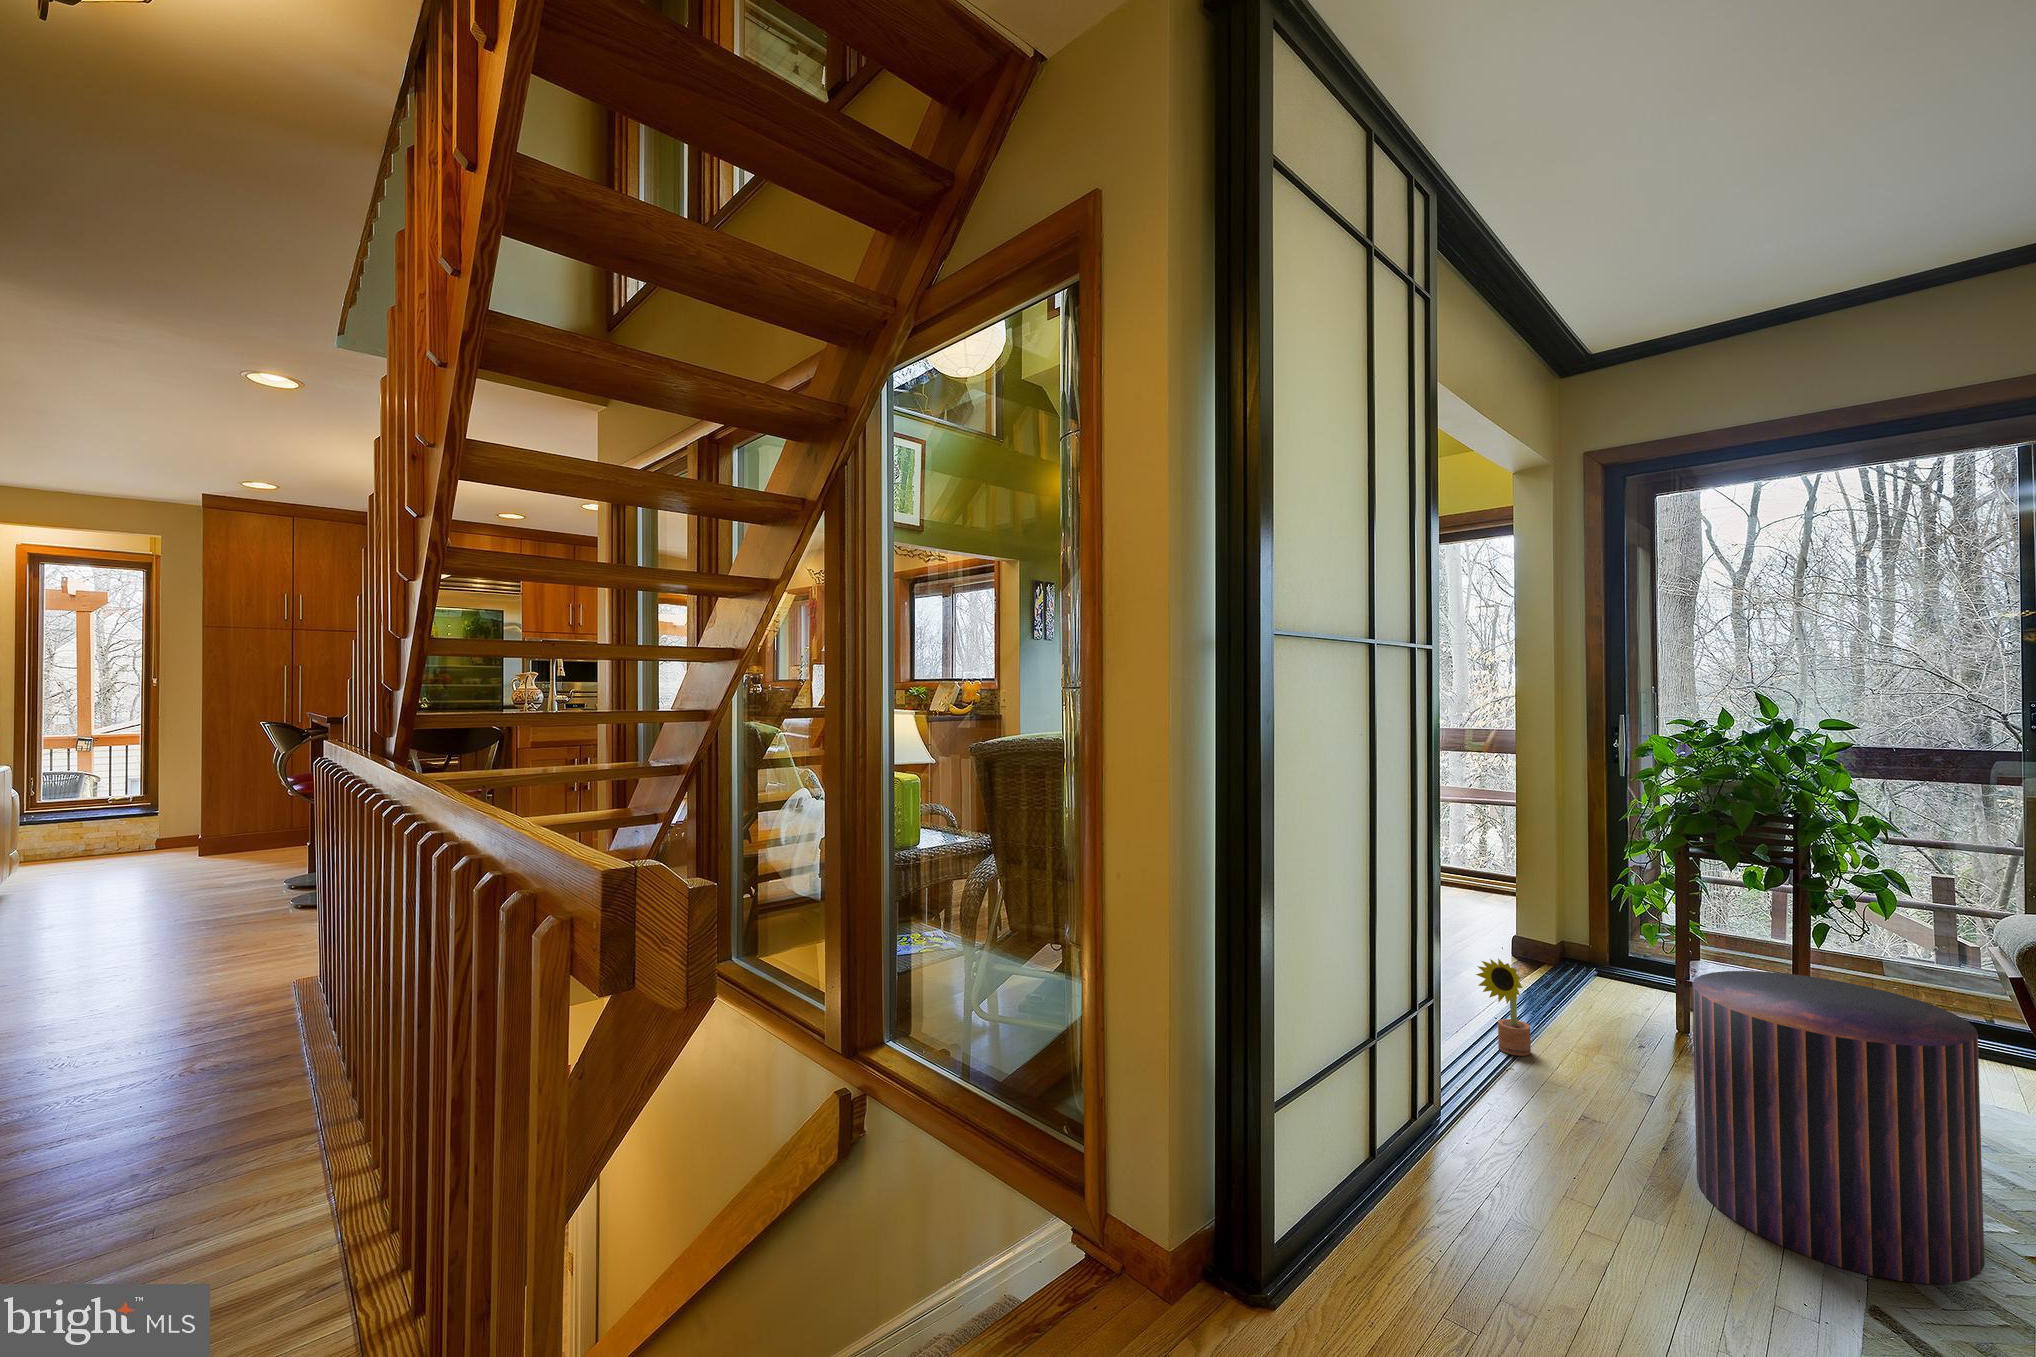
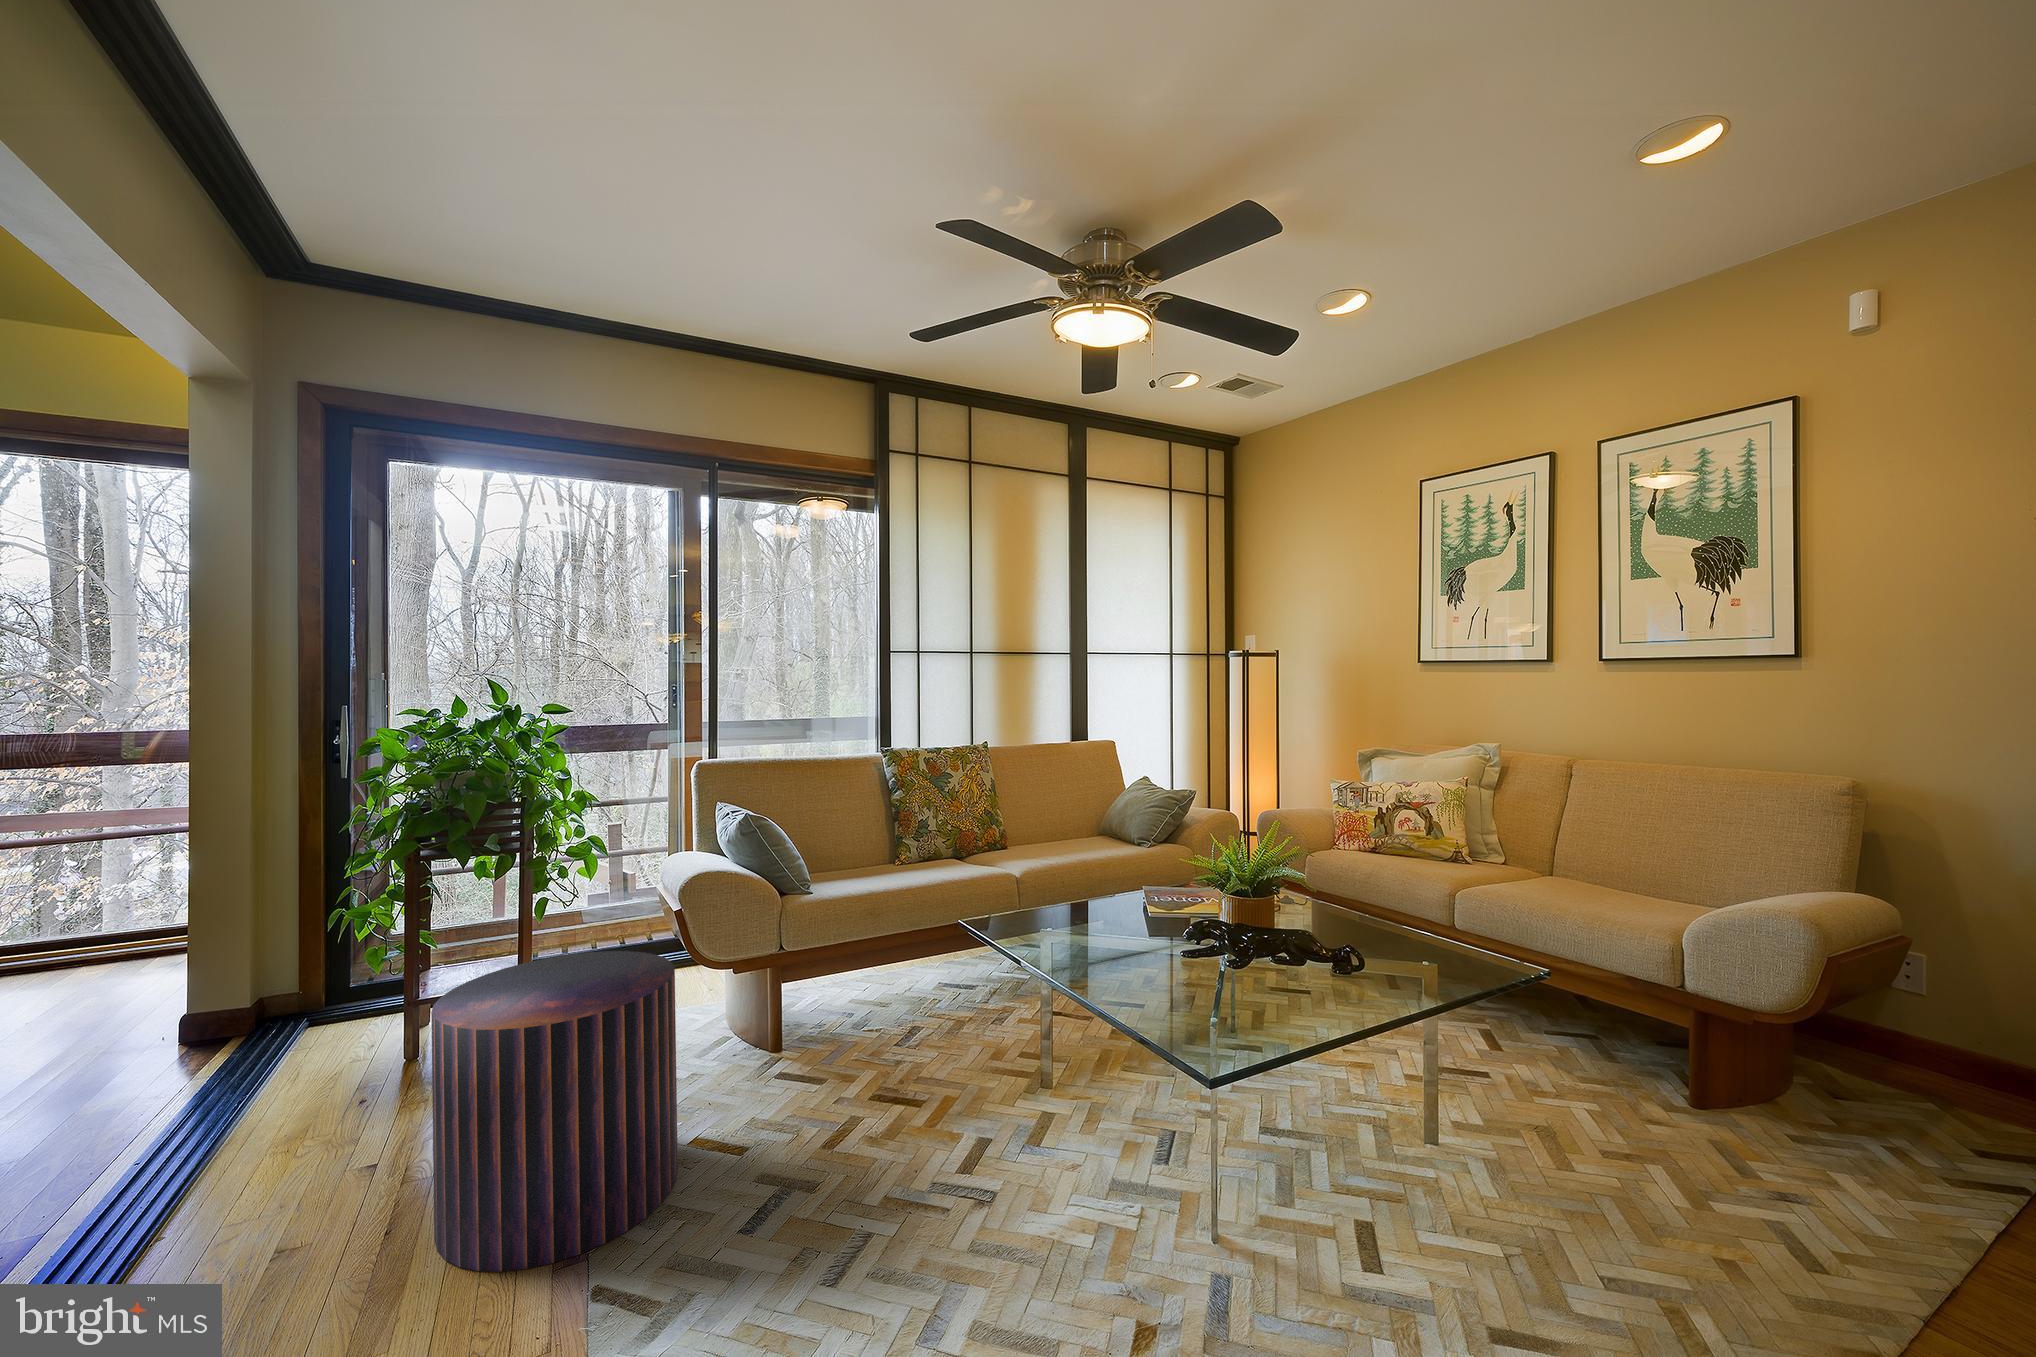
decorative plant: present [1476,959,1531,1056] -> none [102,1069,203,1203]

